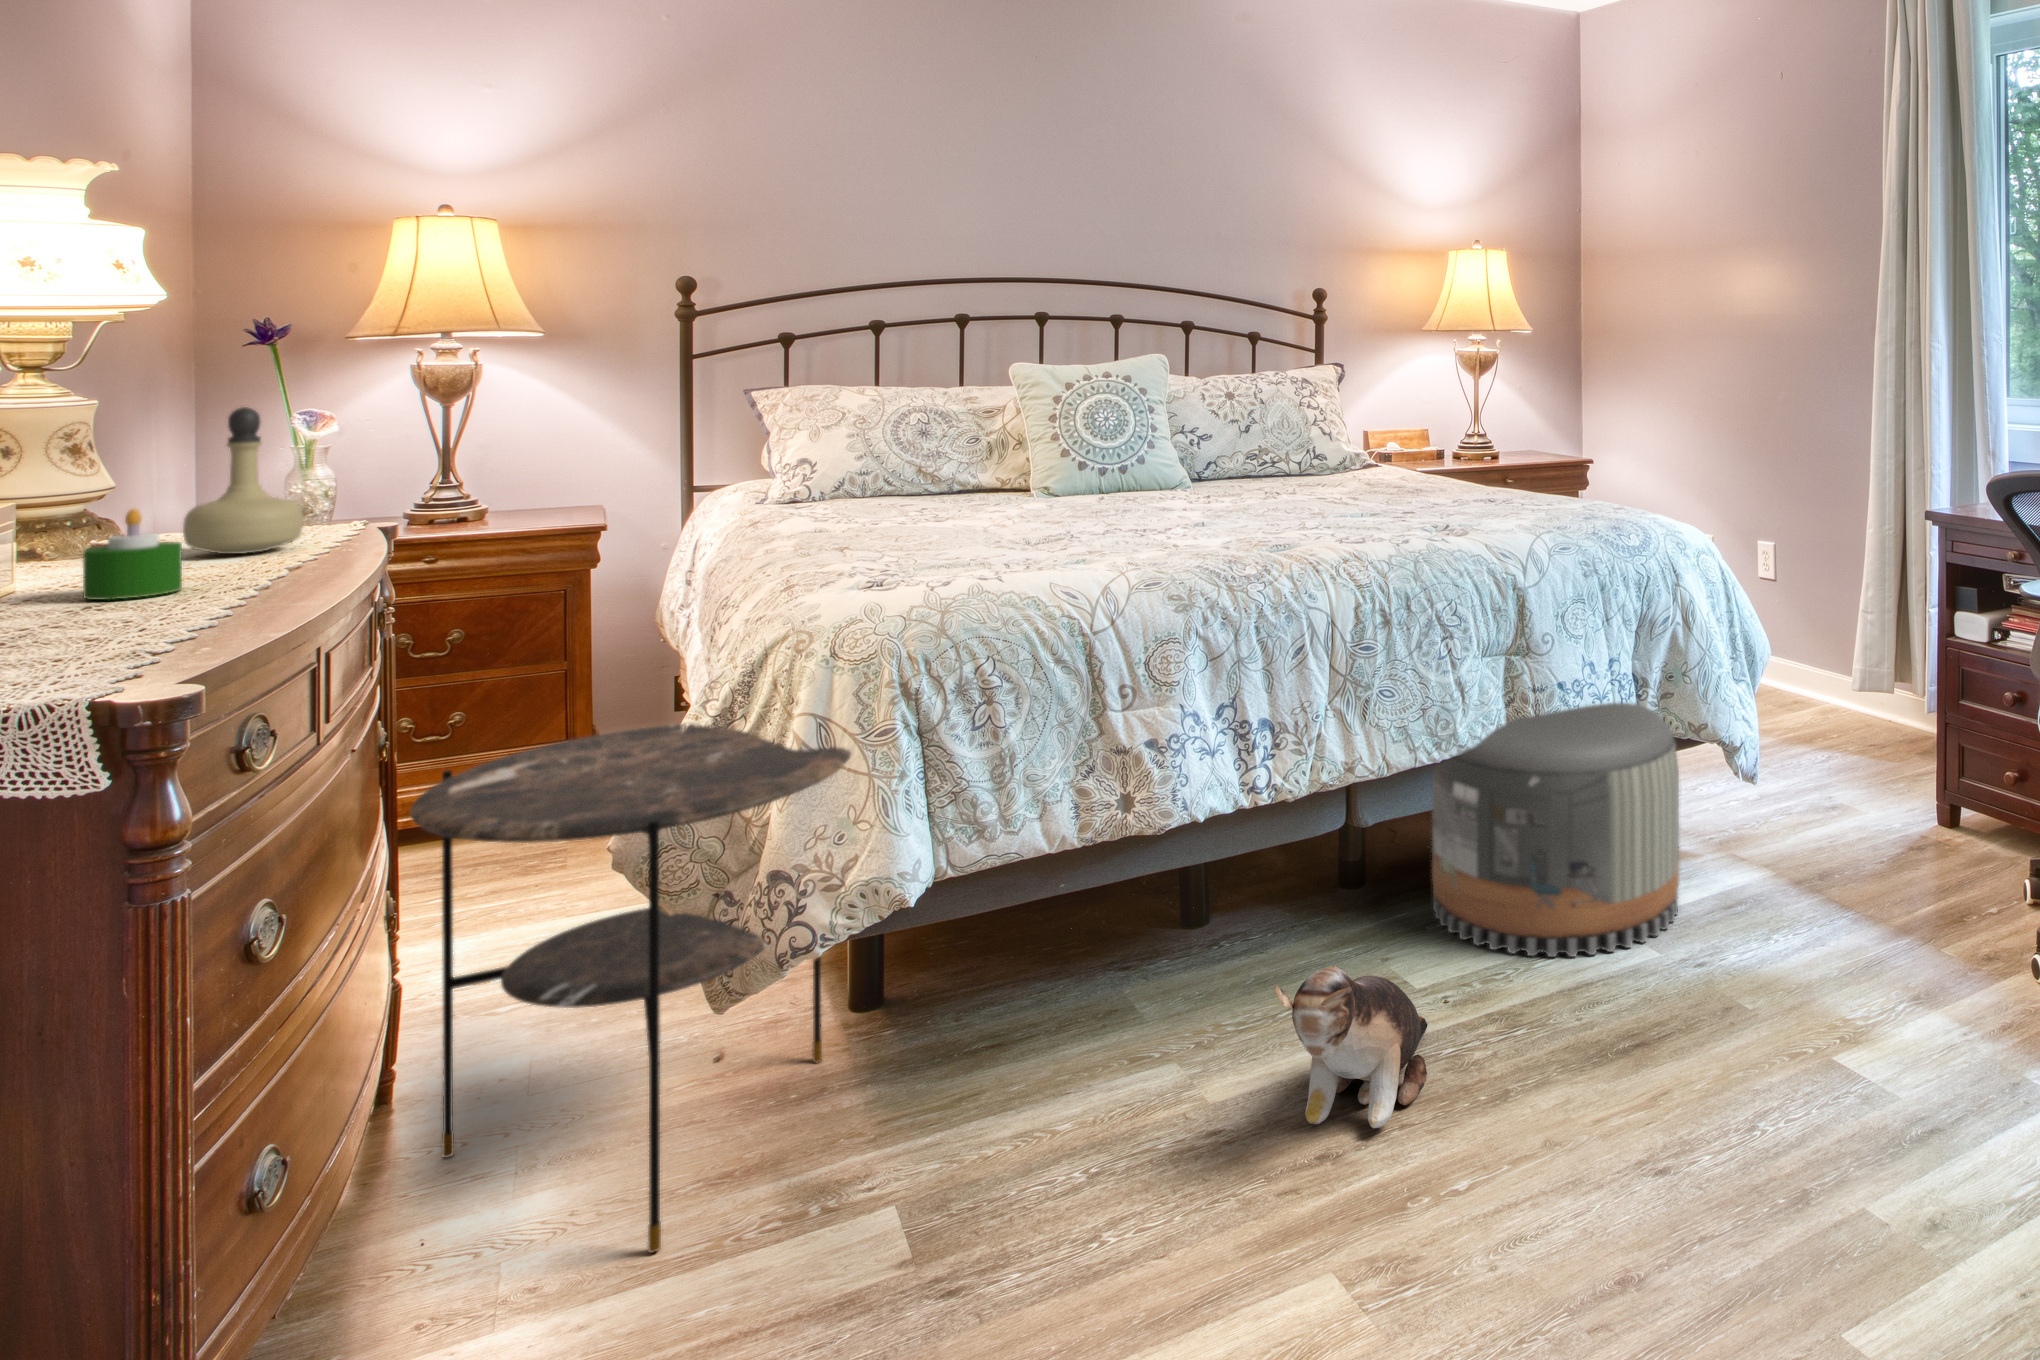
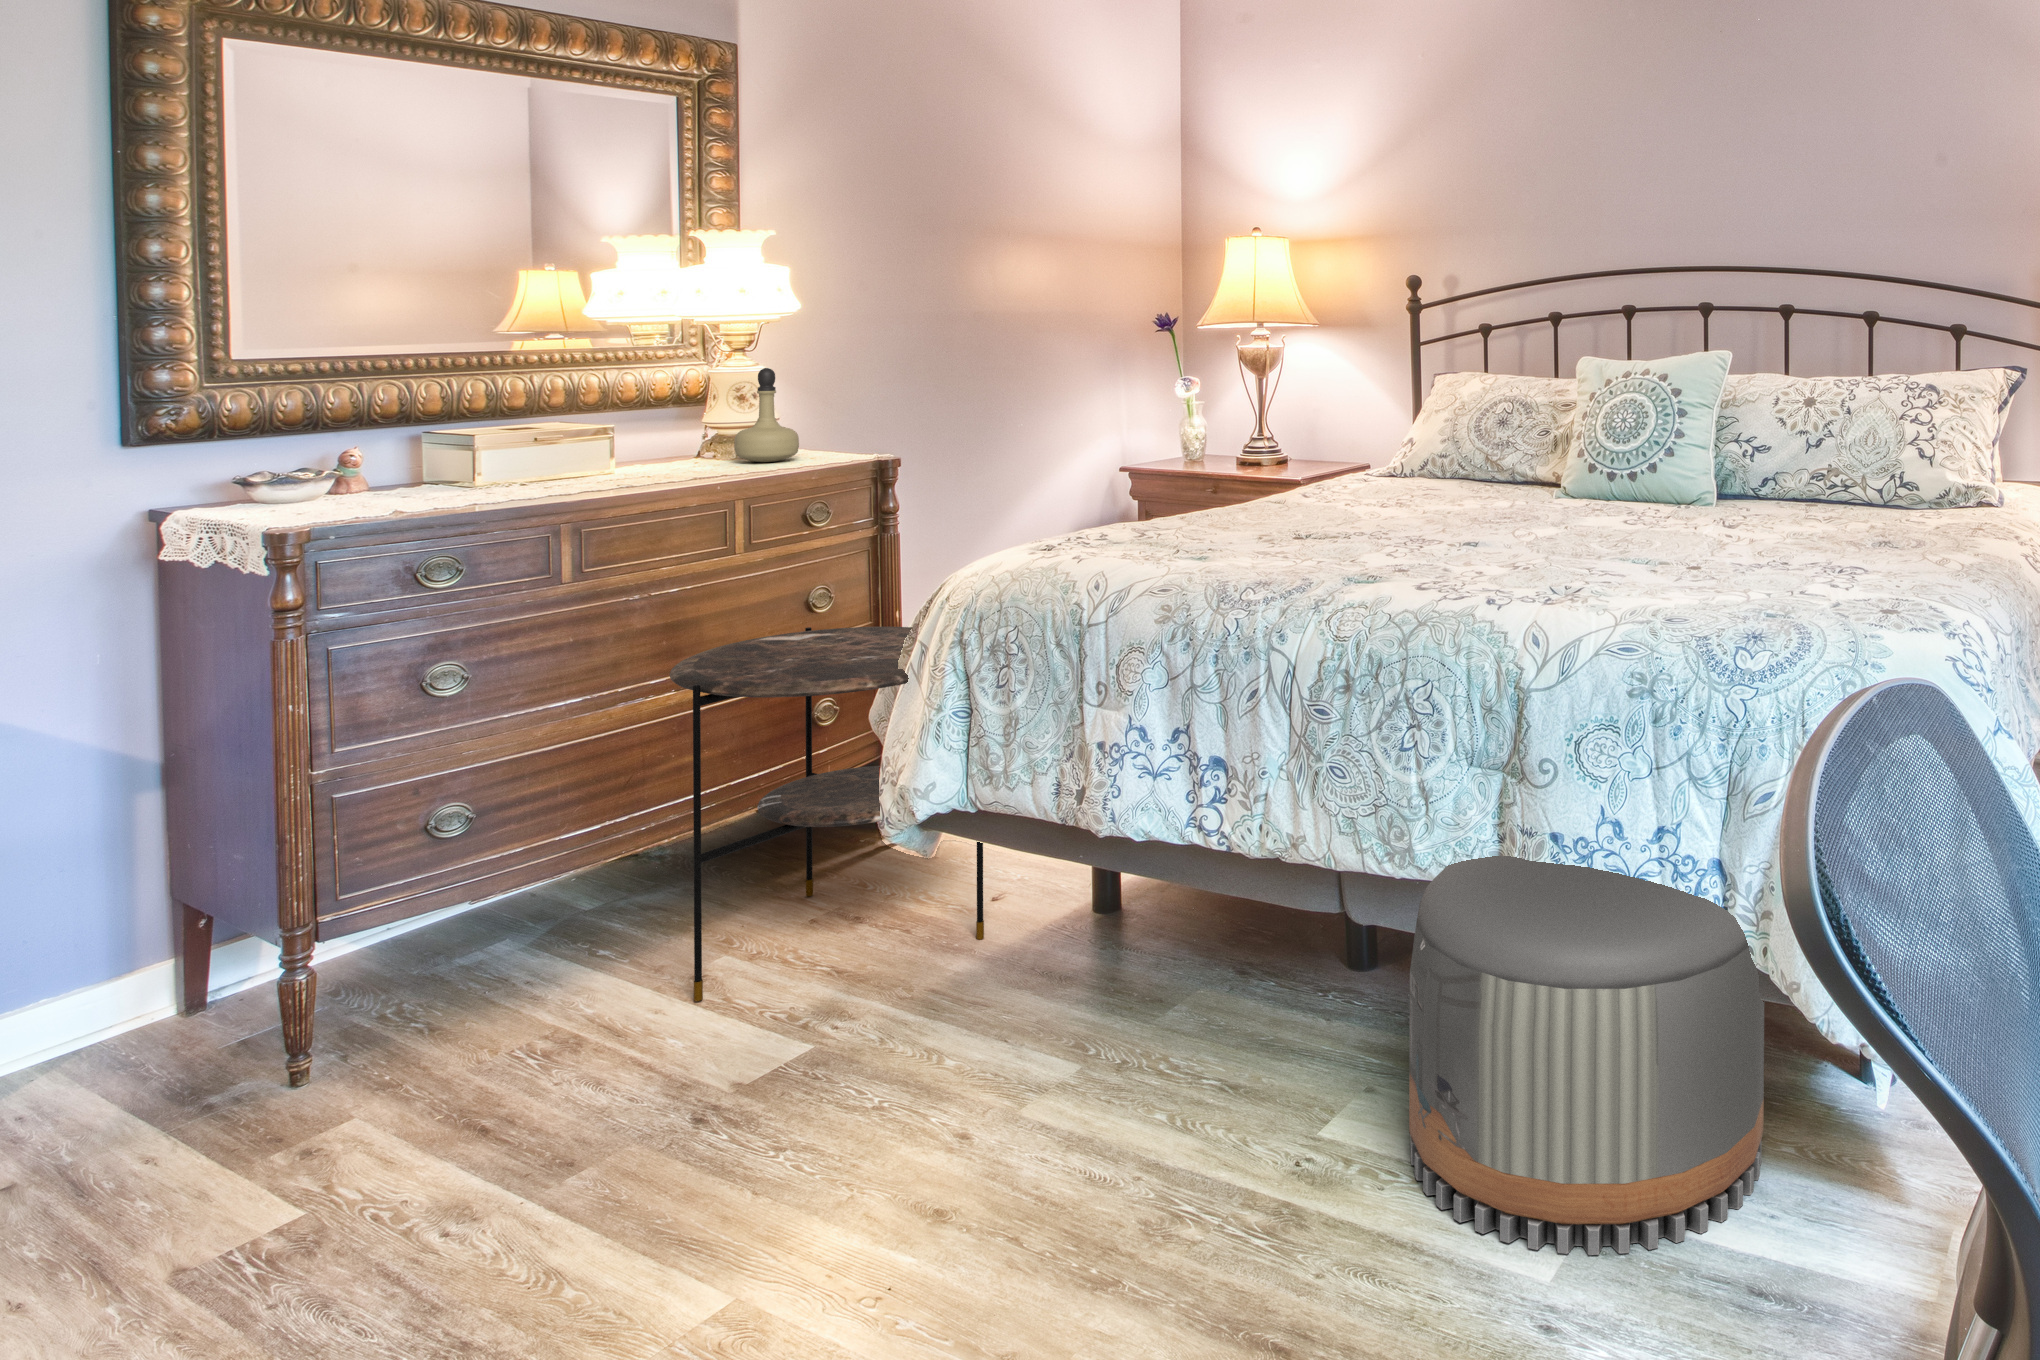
candle: present [83,509,182,600] -> none [579,426,628,479]
plush toy: present [1276,965,1427,1128] -> none [846,1009,1184,1219]

